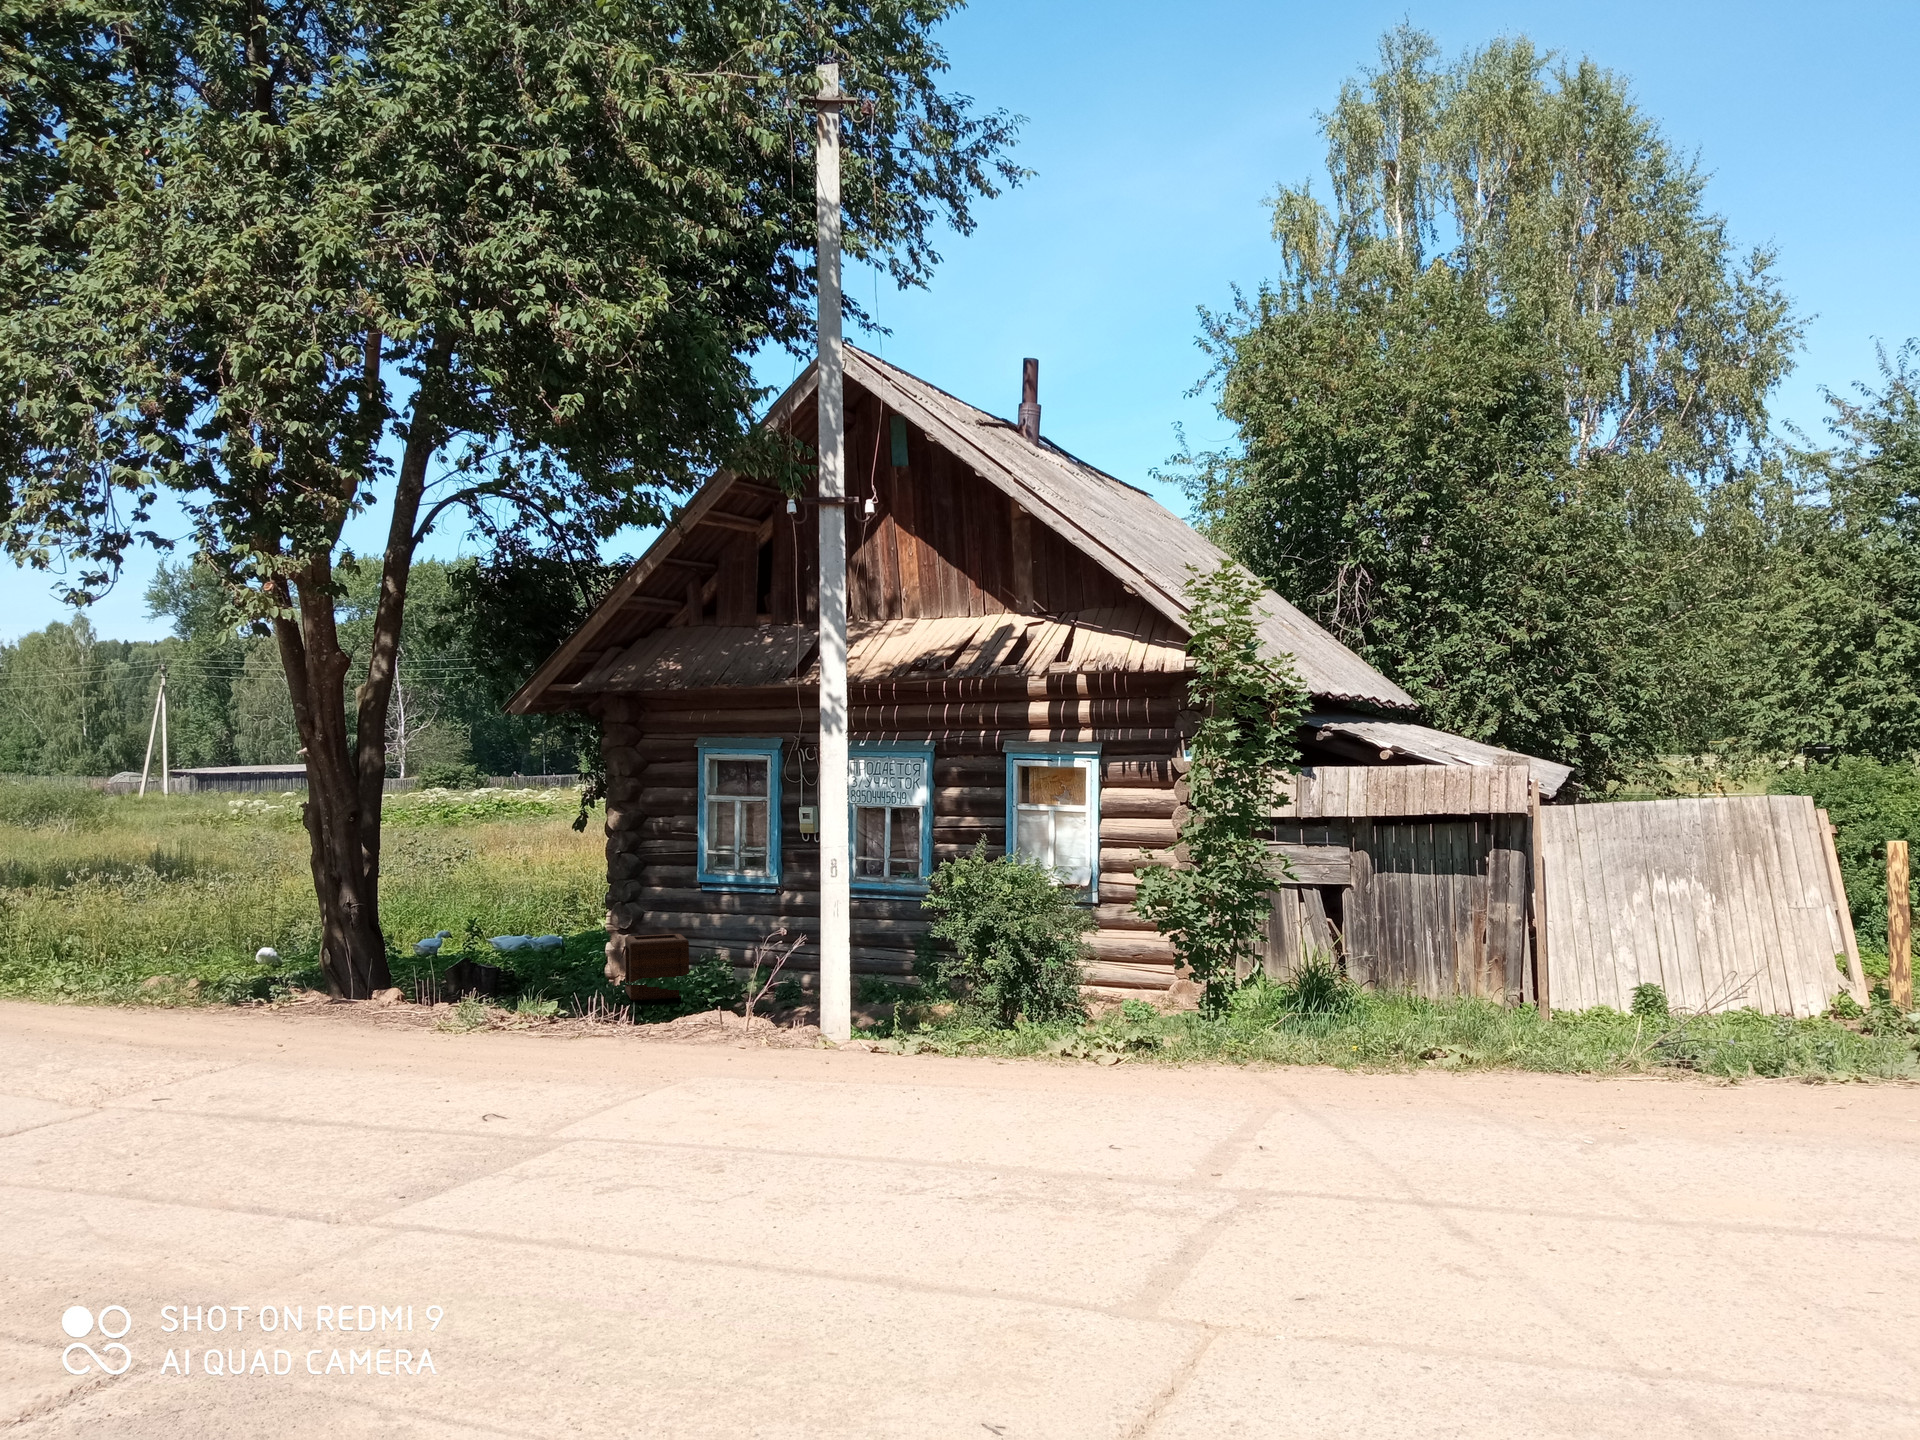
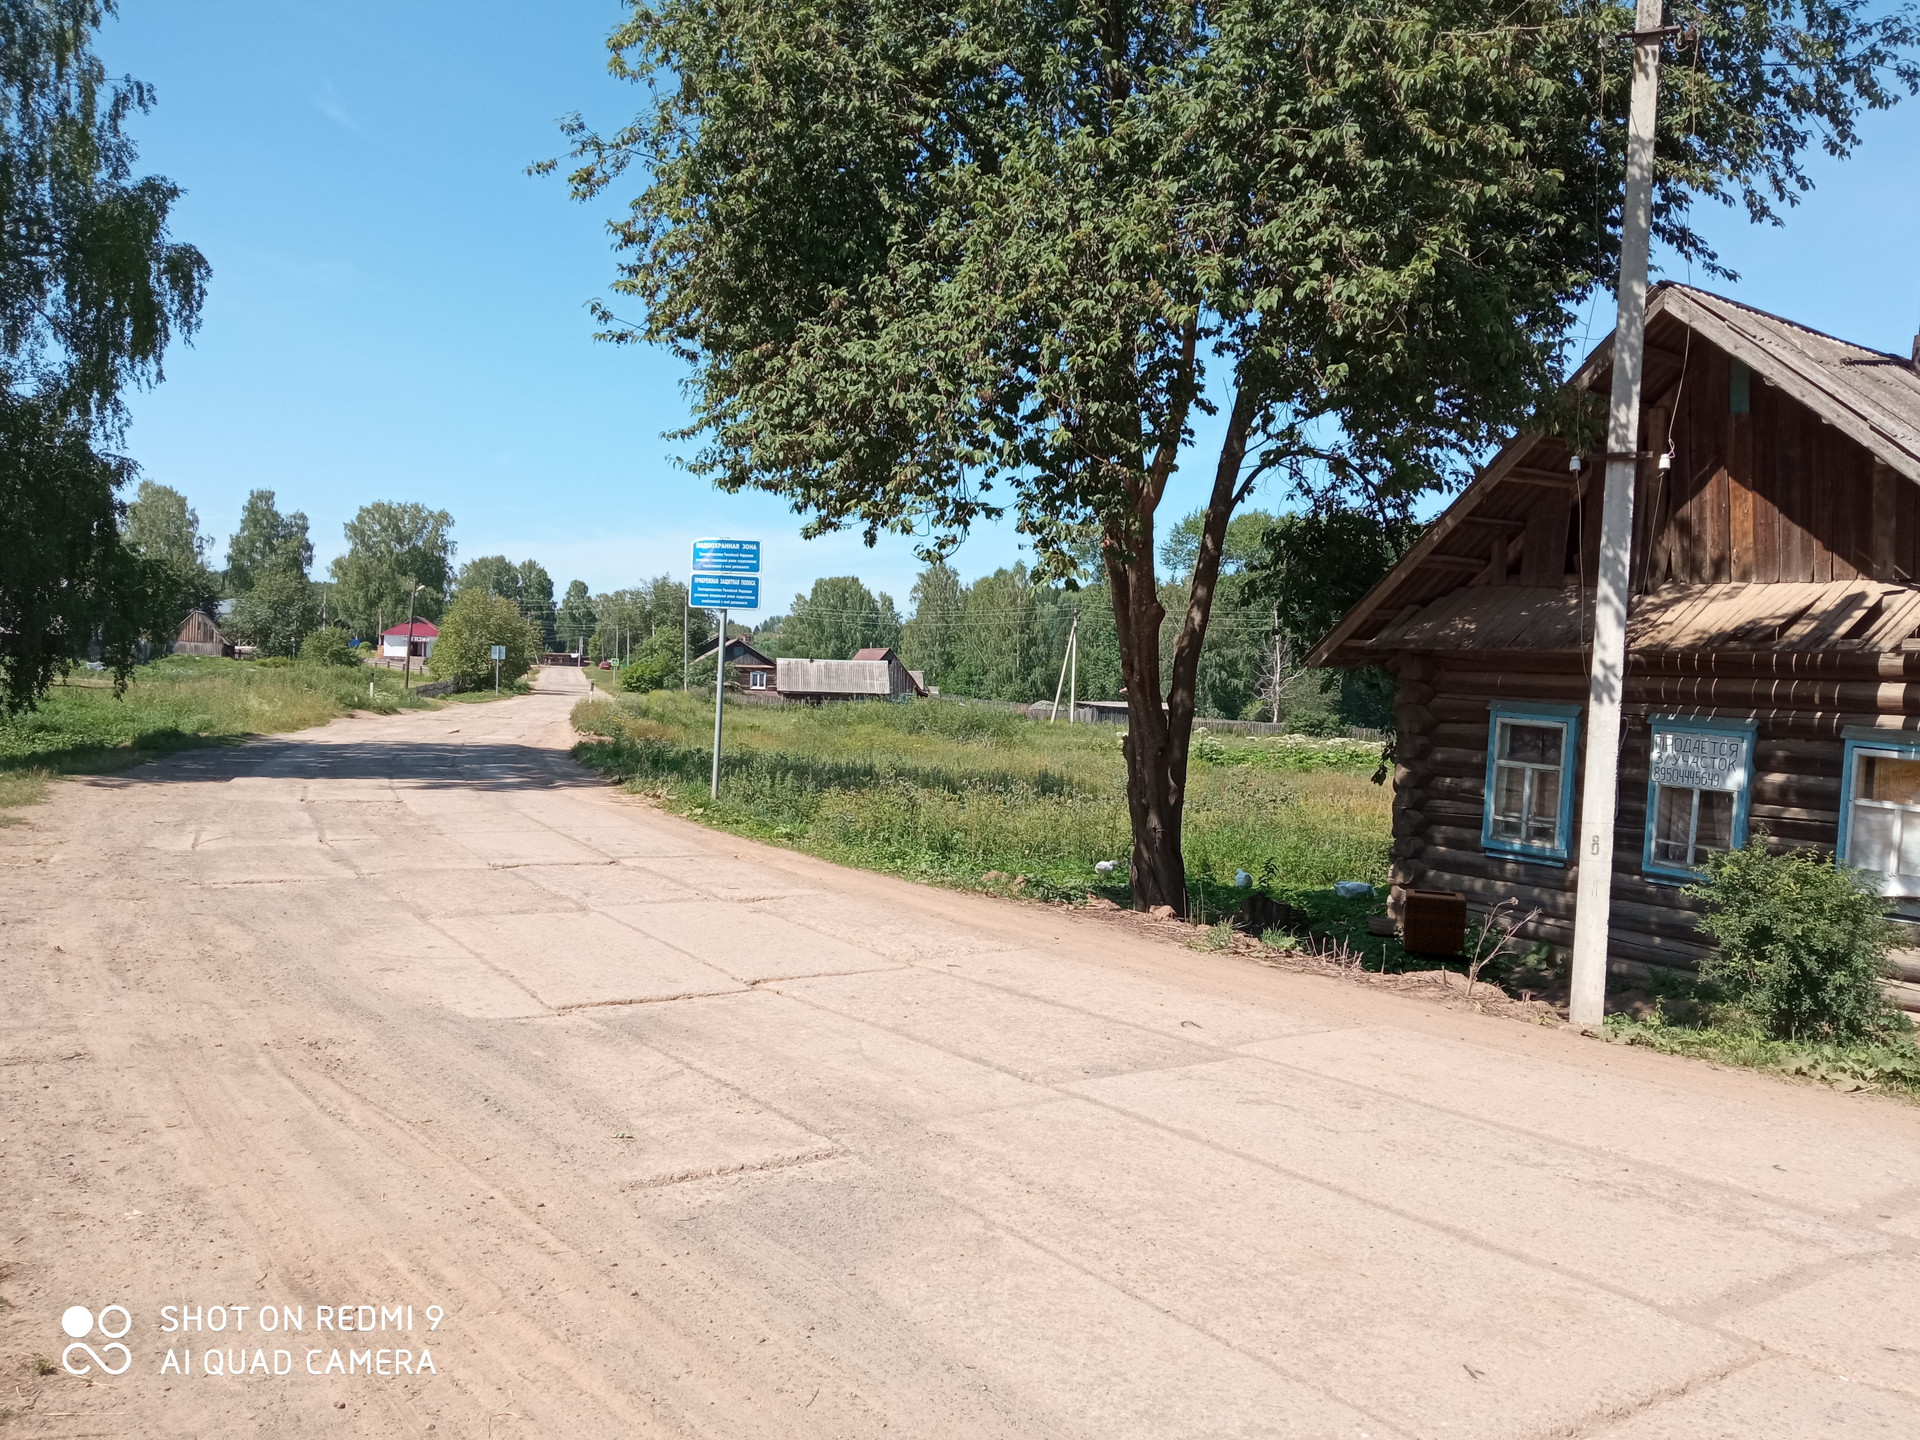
bucket: none [585,956,618,989] -> present [1367,904,1399,935]

